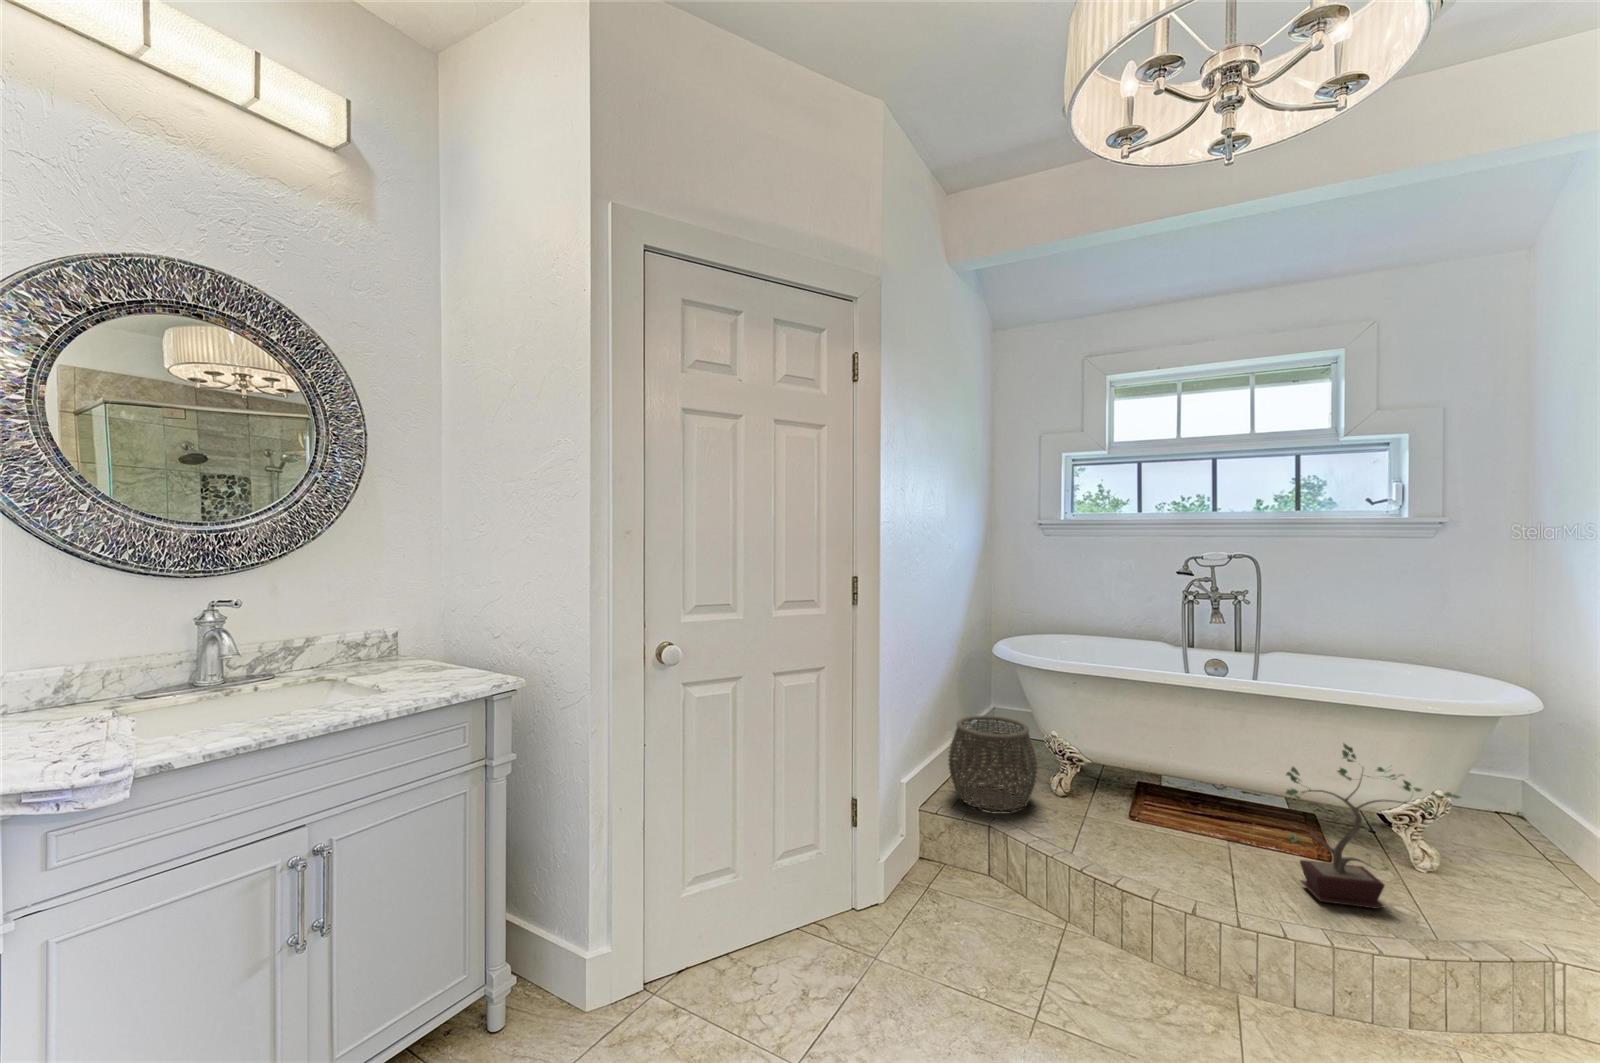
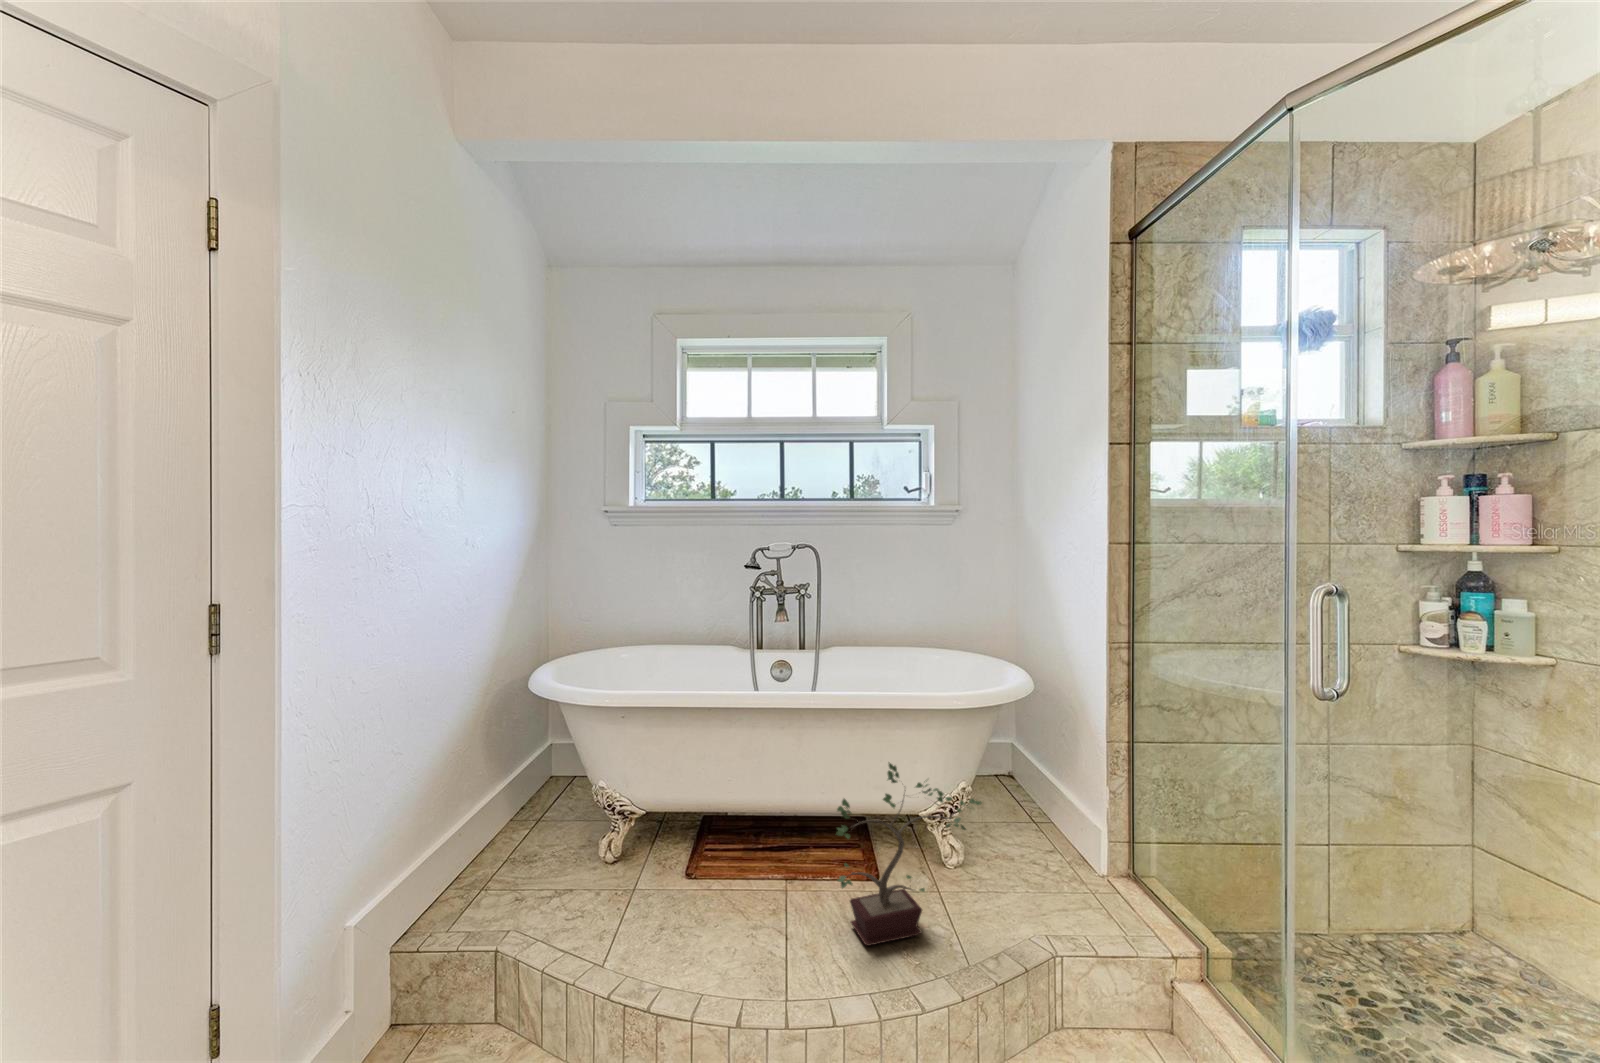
woven basket: present [948,716,1038,811] -> none [448,777,576,920]

